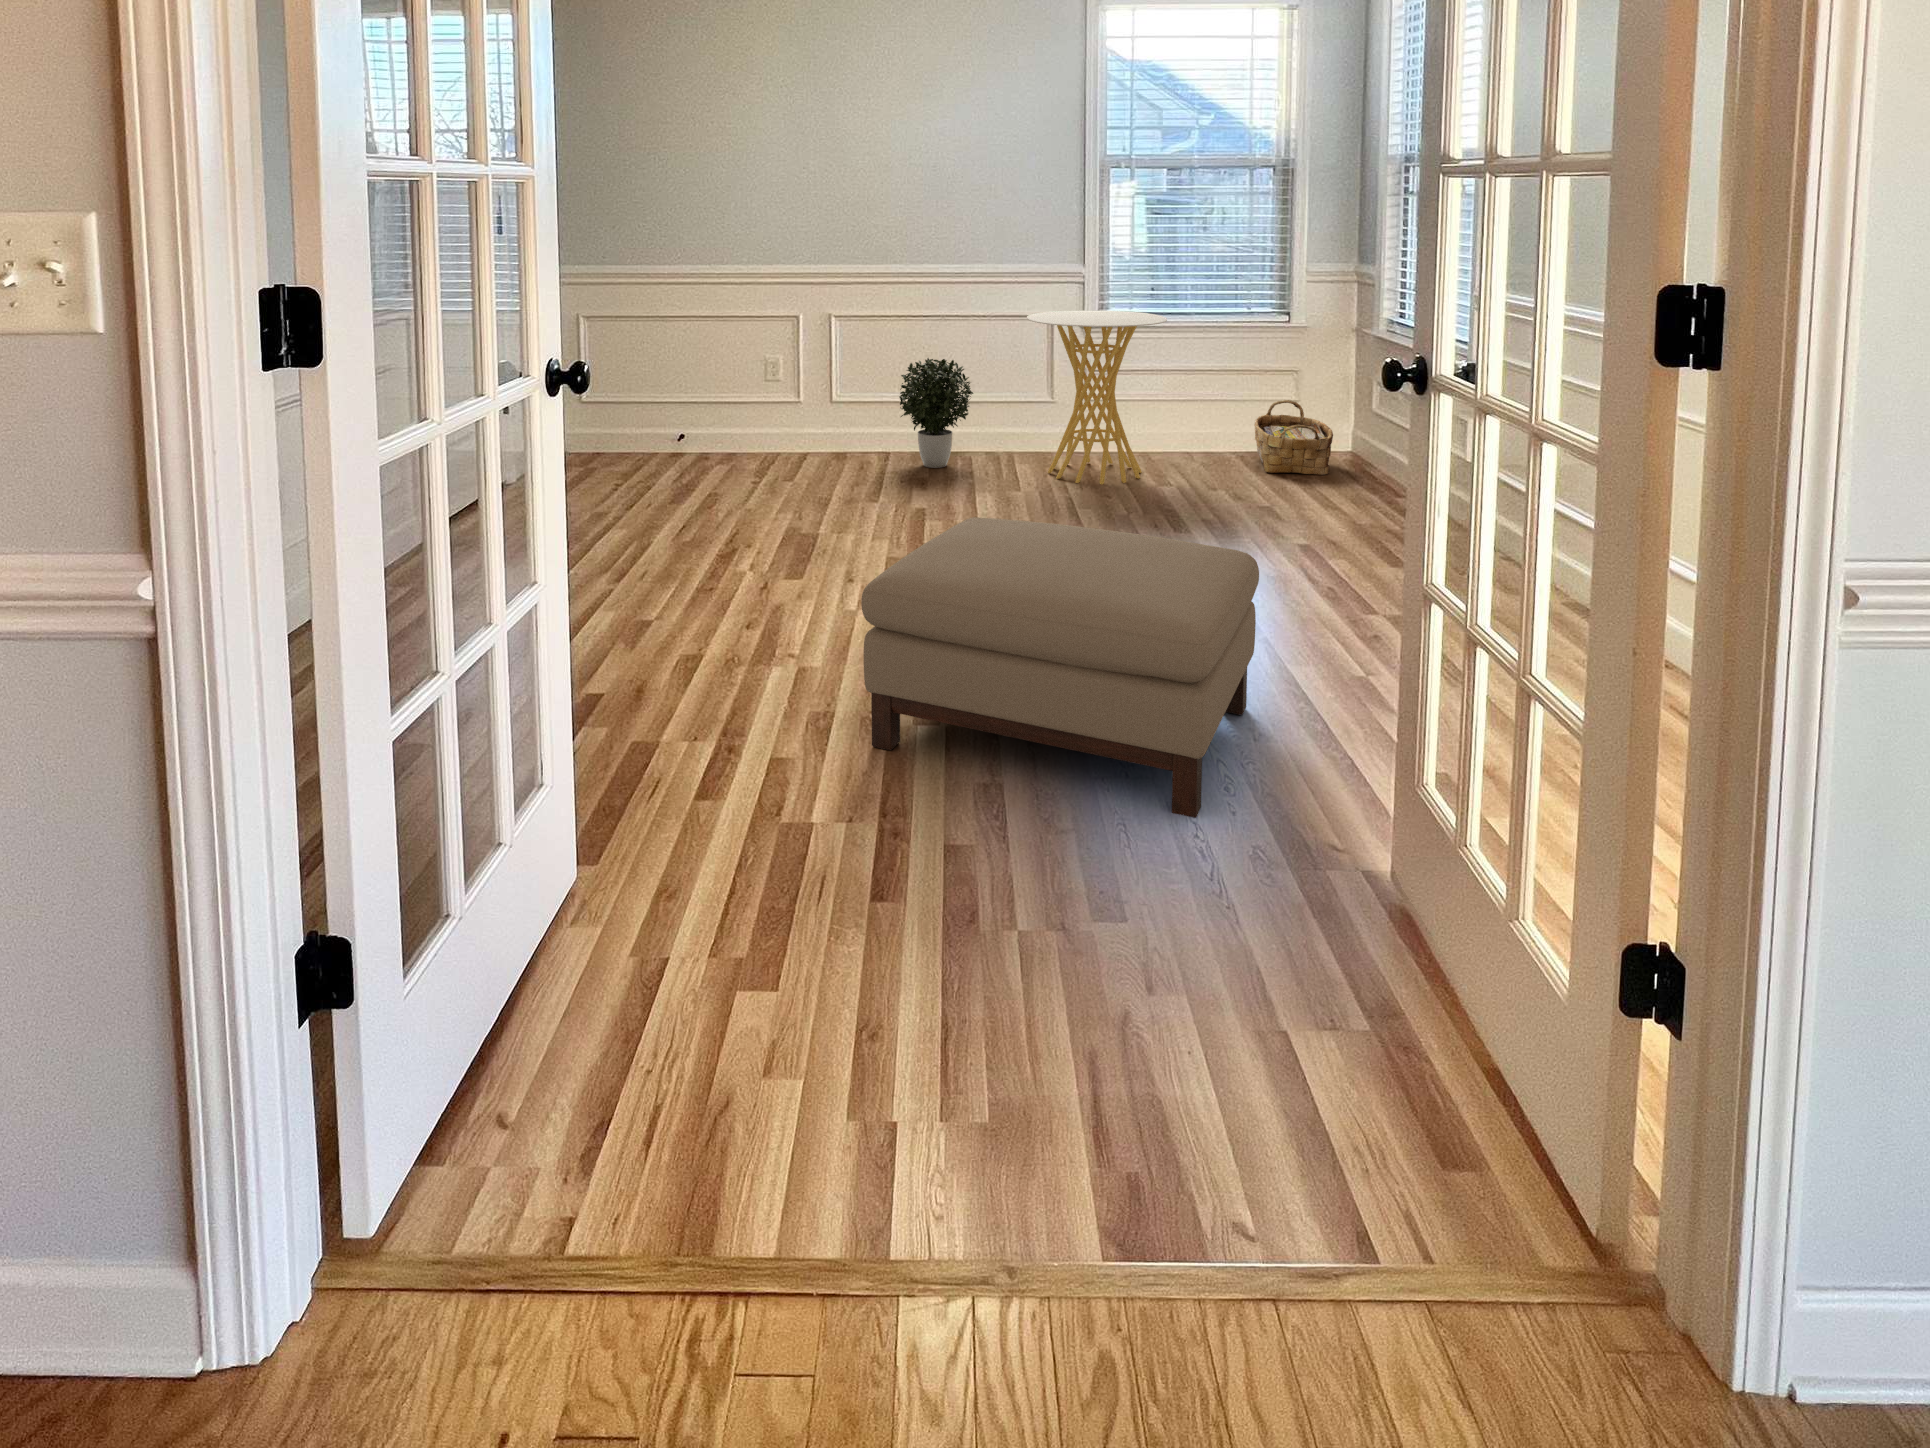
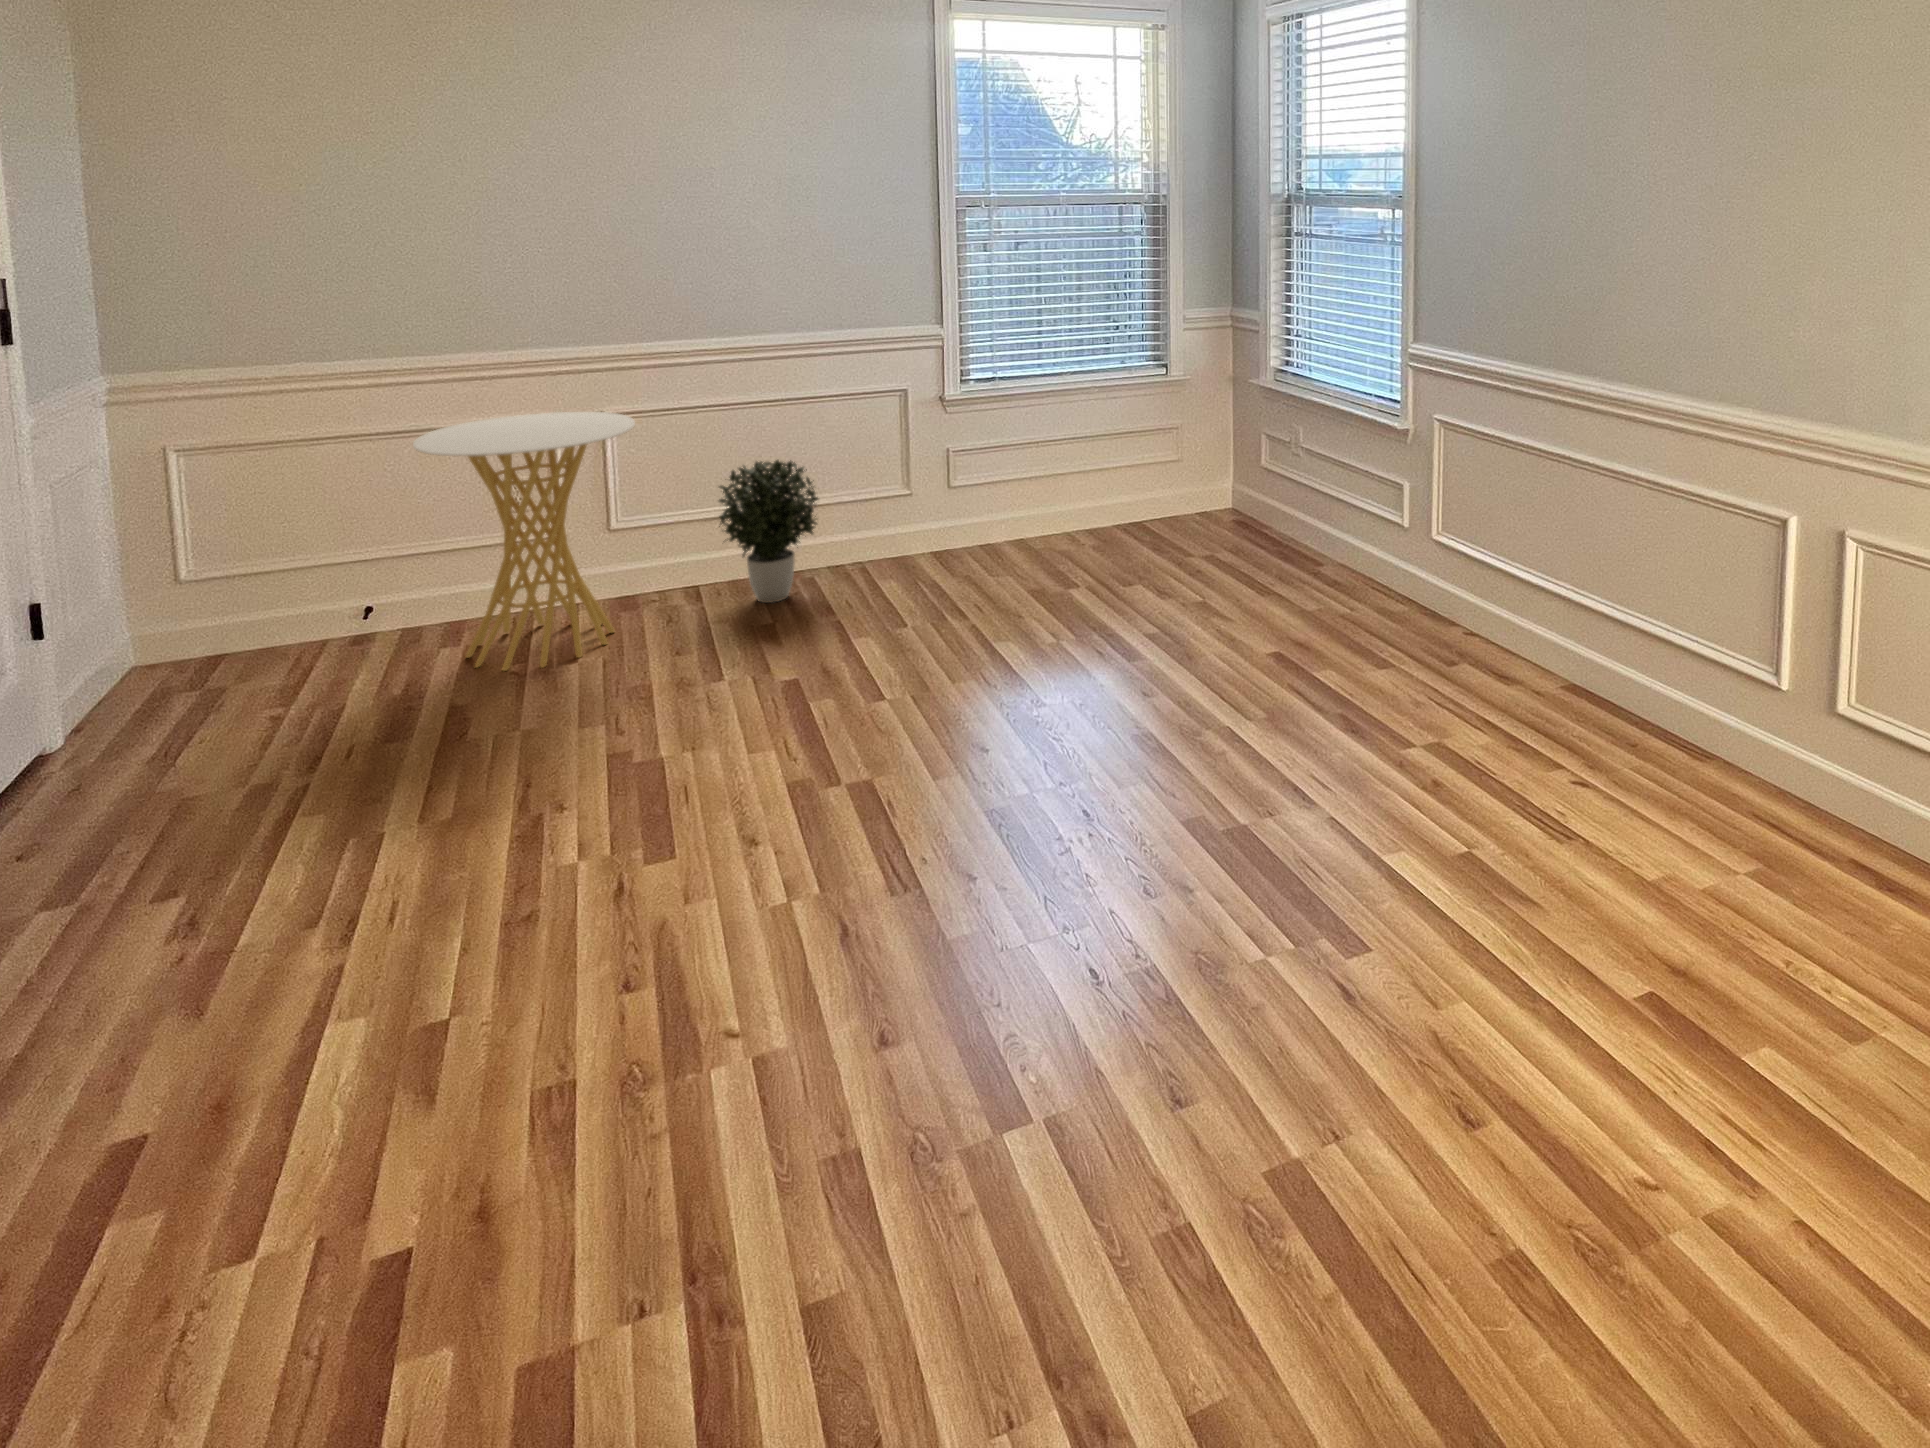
side table: present [1027,310,1167,484] -> present [413,412,635,671]
woven basket: present [1254,400,1333,475] -> none [1145,460,1231,548]
ottoman: present [861,517,1259,818] -> none [930,755,1470,1207]

